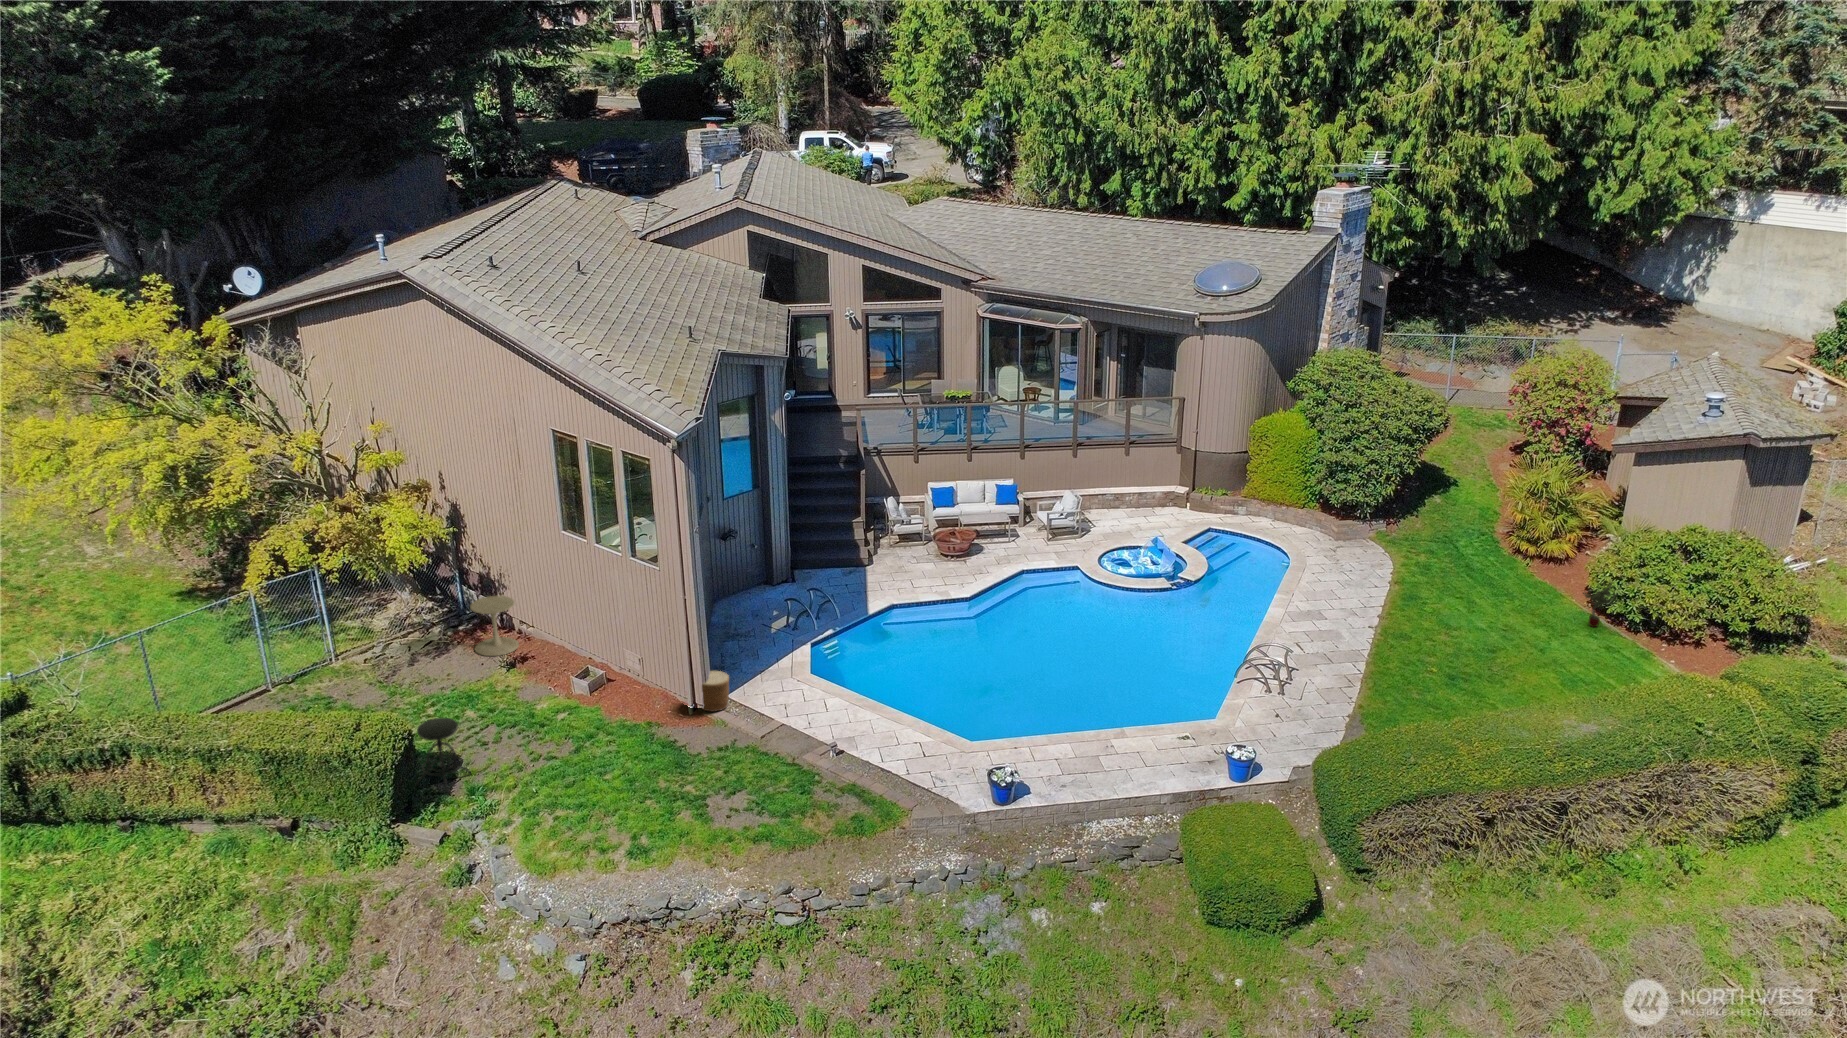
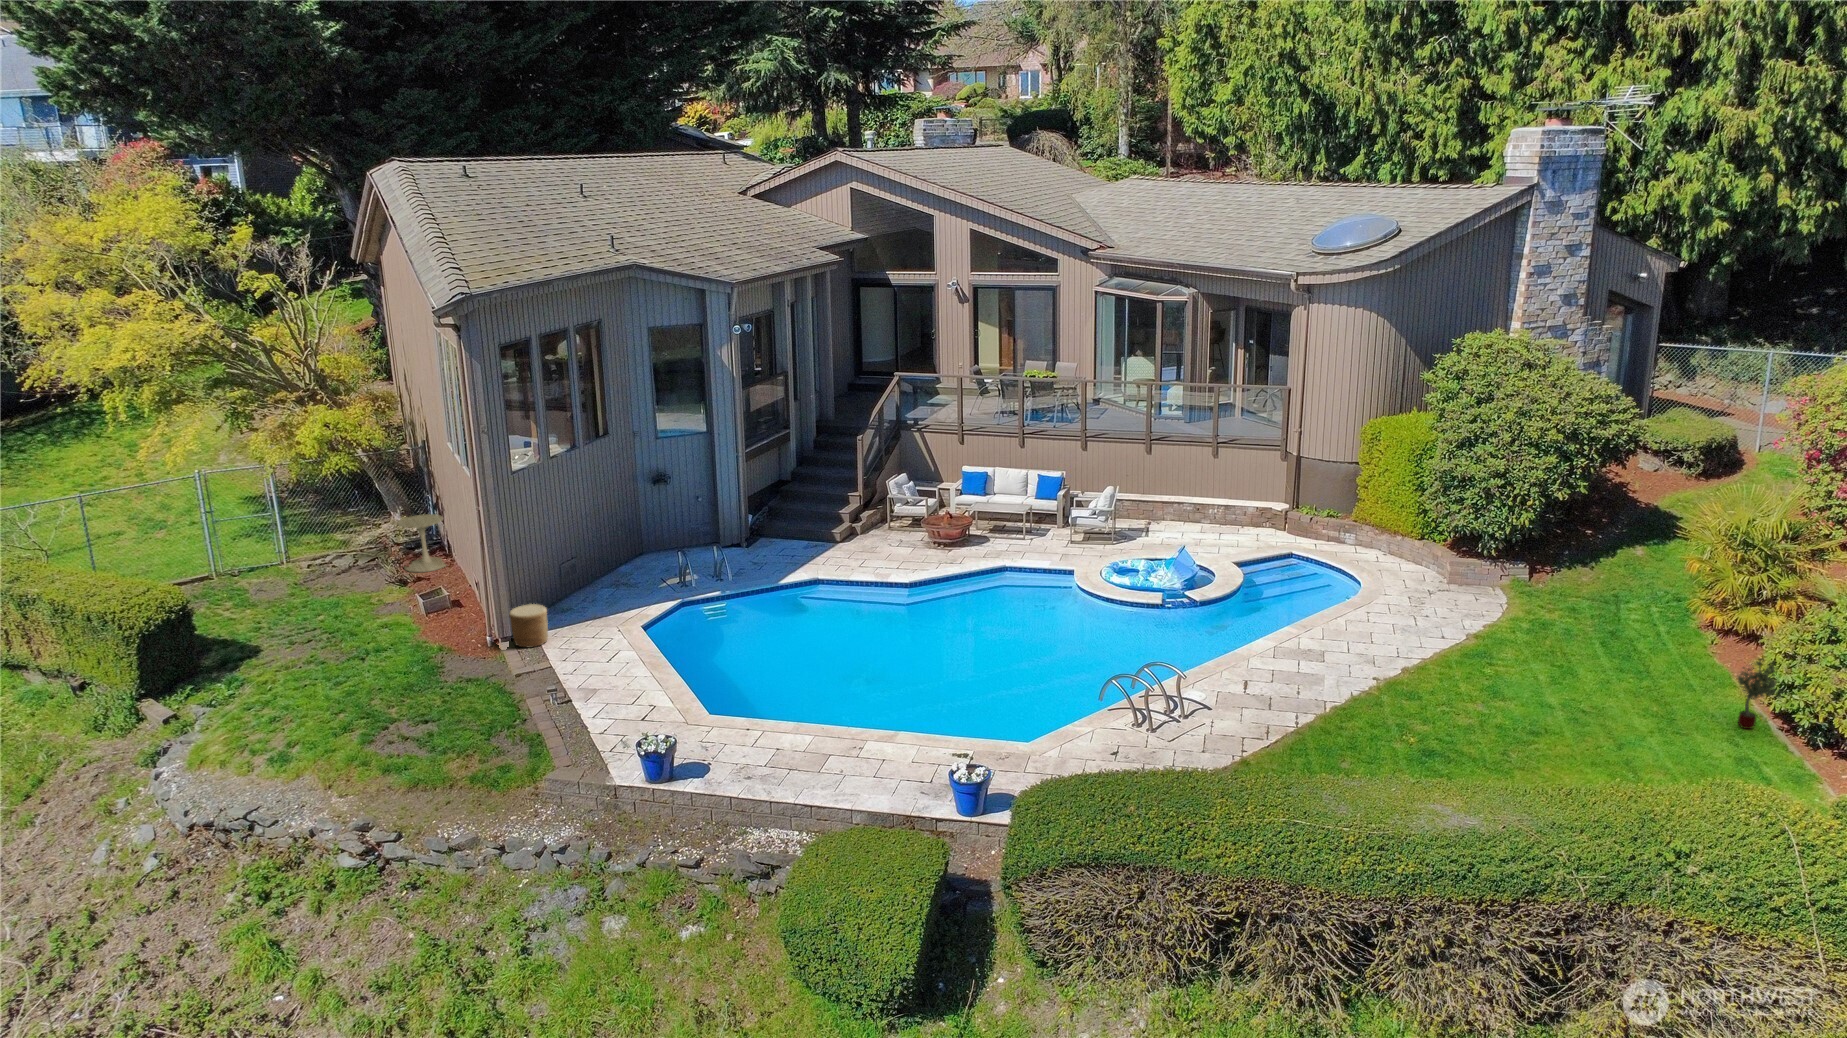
stool: present [416,718,471,792] -> none [191,602,251,676]

